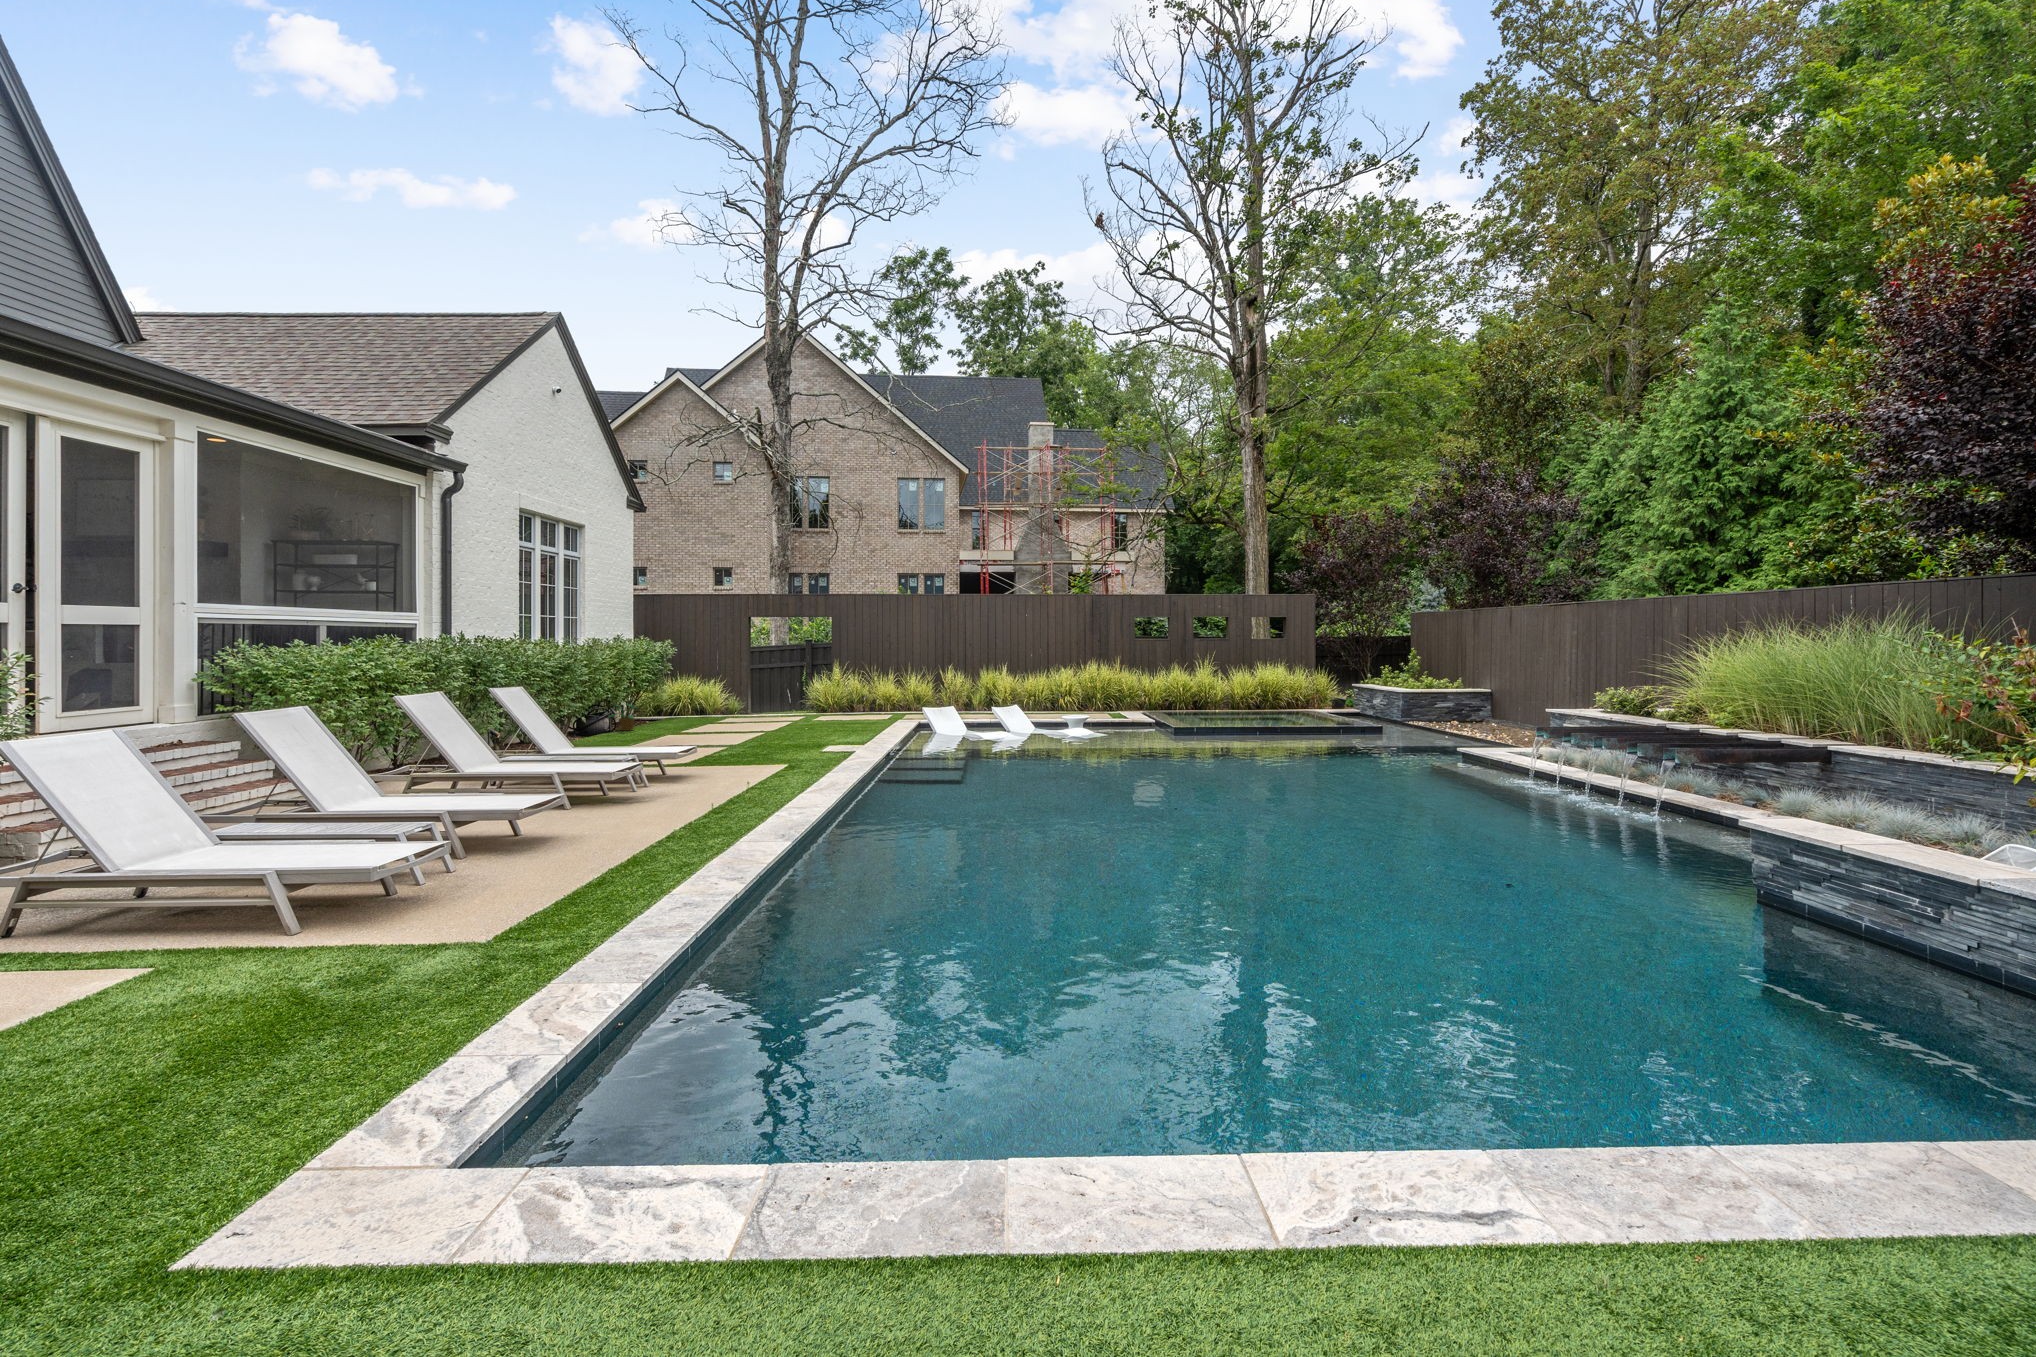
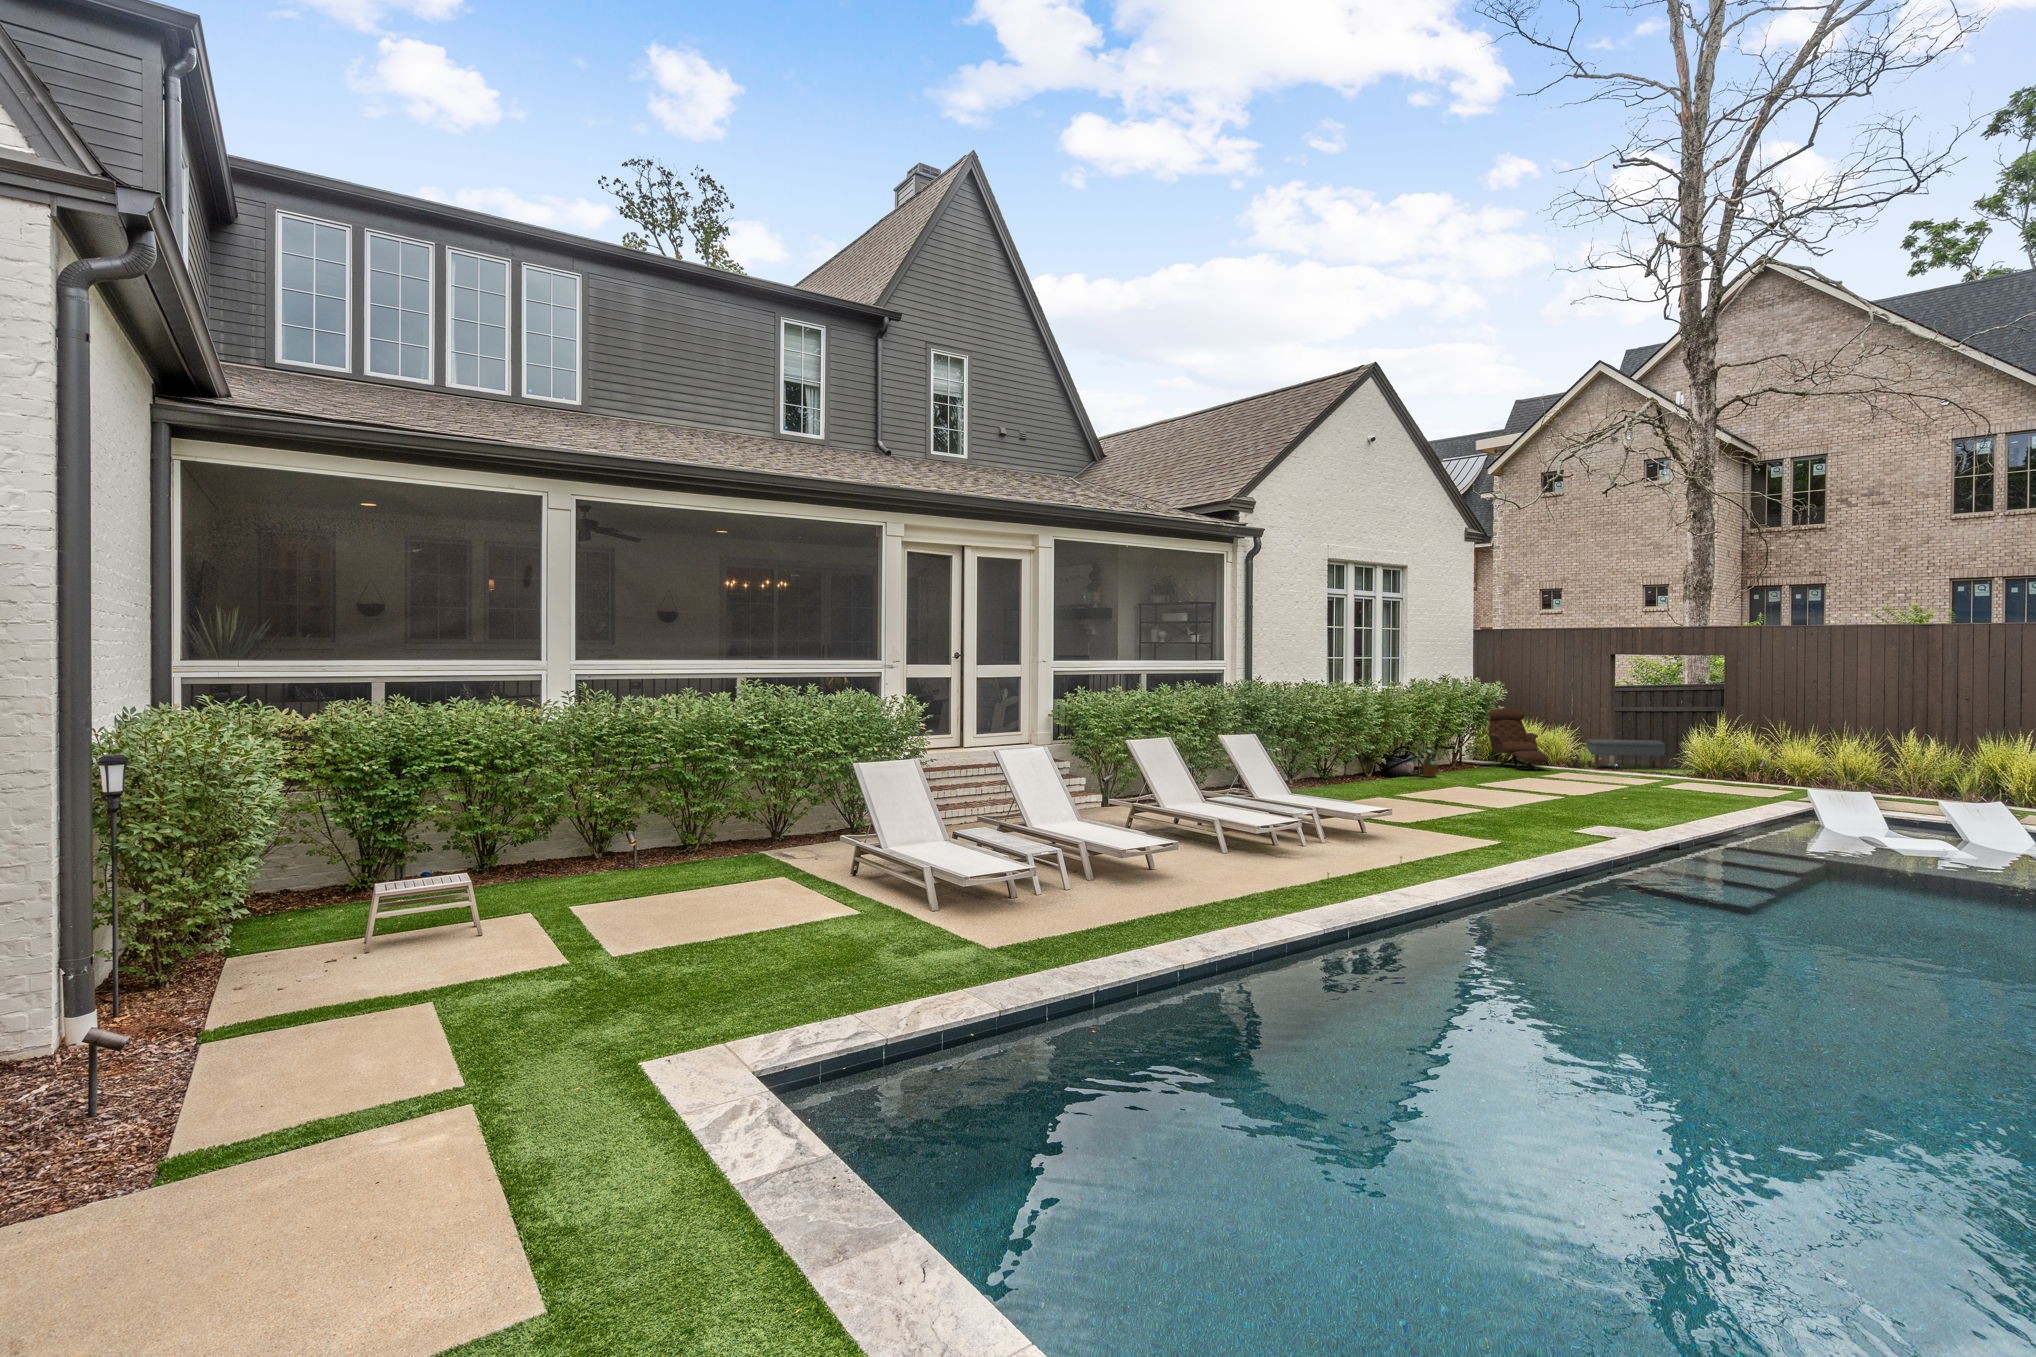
lounge chair: none [655,666,712,719] -> present [1487,709,1548,771]
bench: none [732,687,788,713] -> present [1587,739,1666,770]

